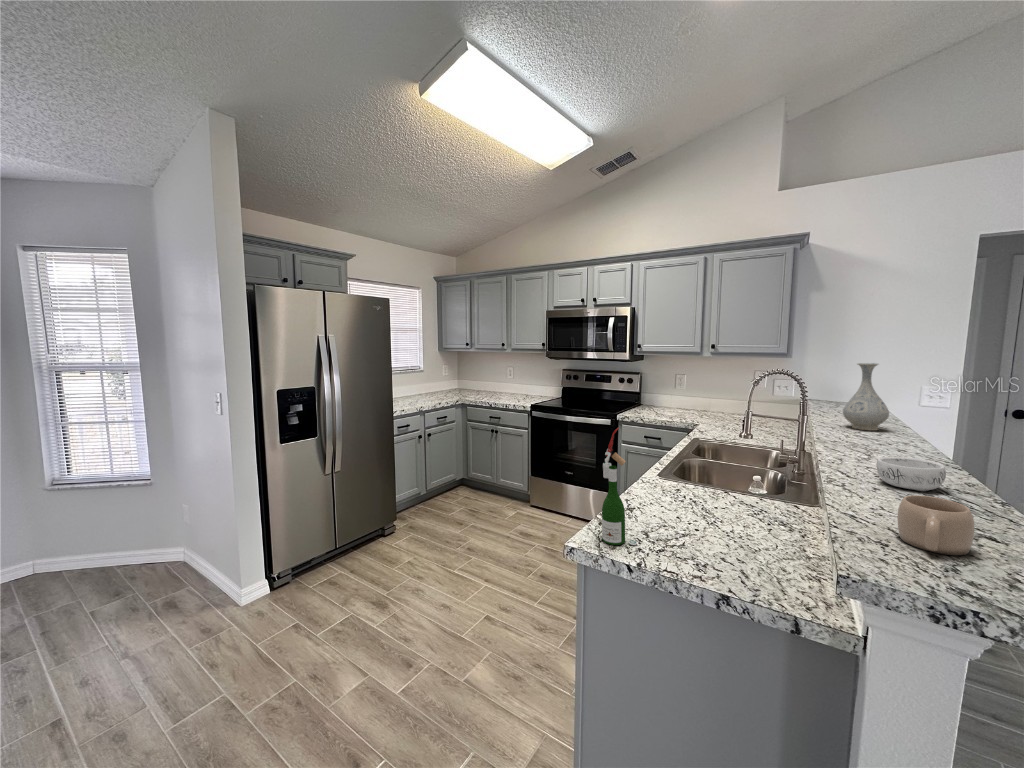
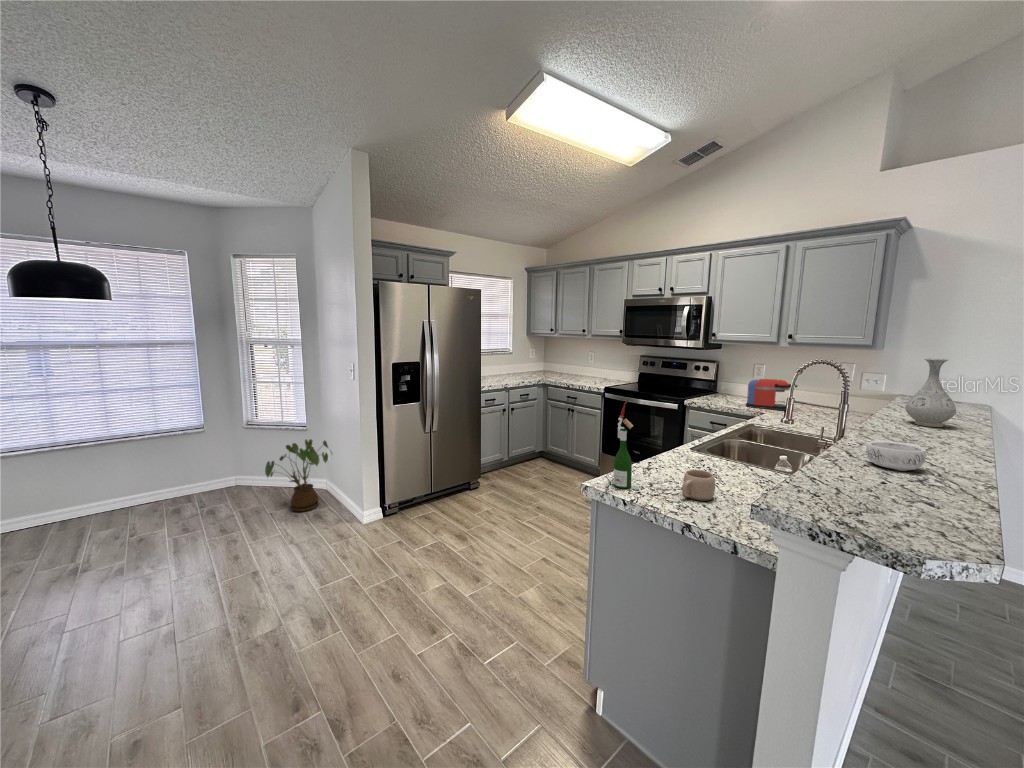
coffee maker: none [677,389,724,420] -> present [746,379,797,410]
mug: present [897,495,974,555] -> present [682,470,715,501]
house plant: none [80,497,192,601] -> present [265,439,332,512]

